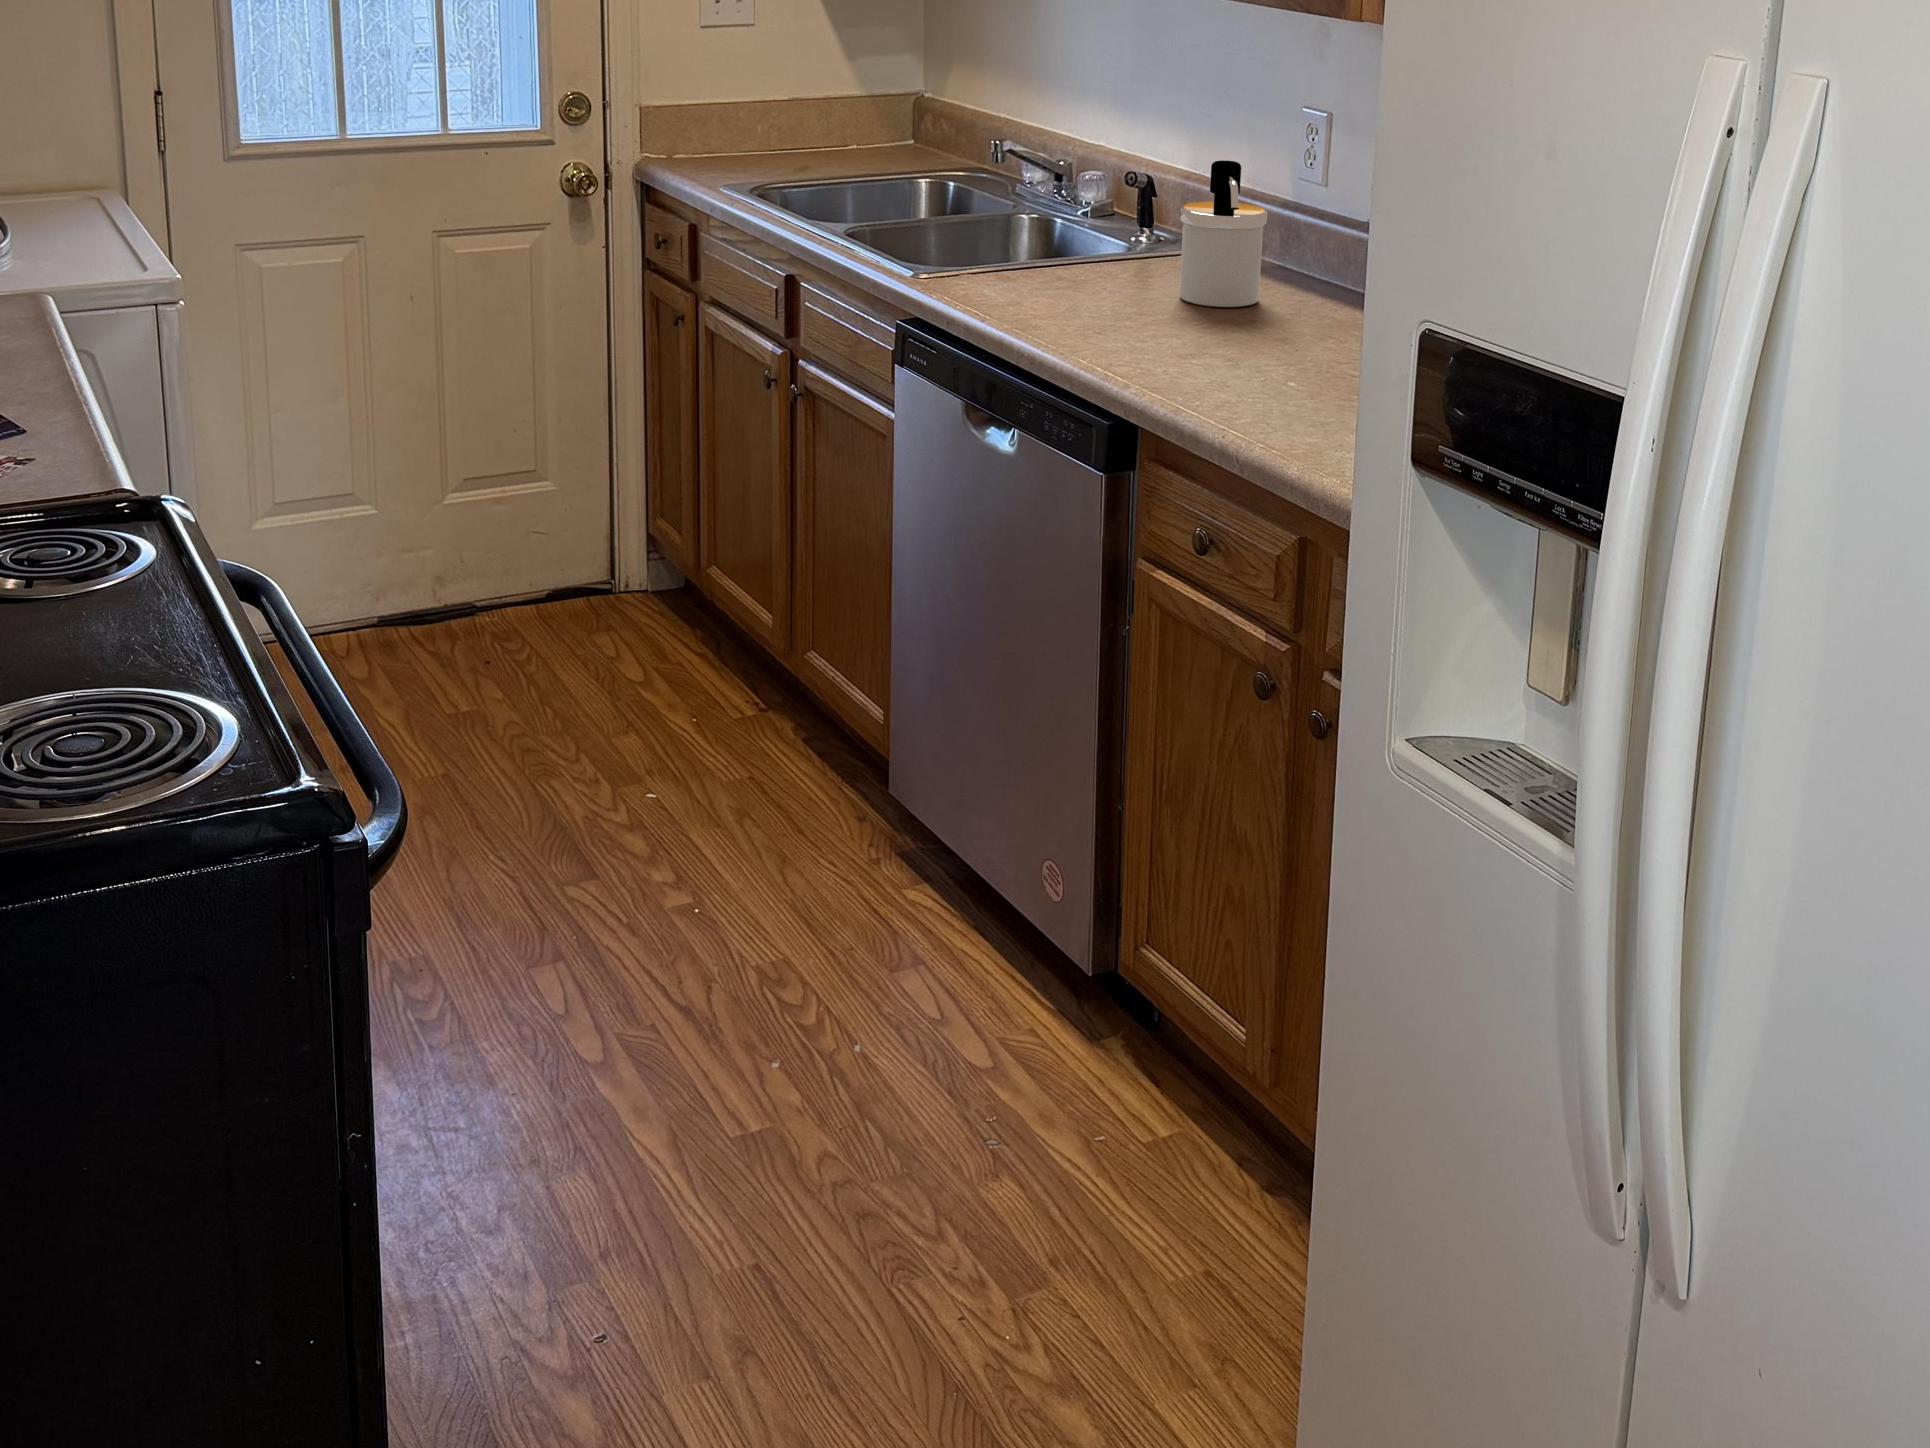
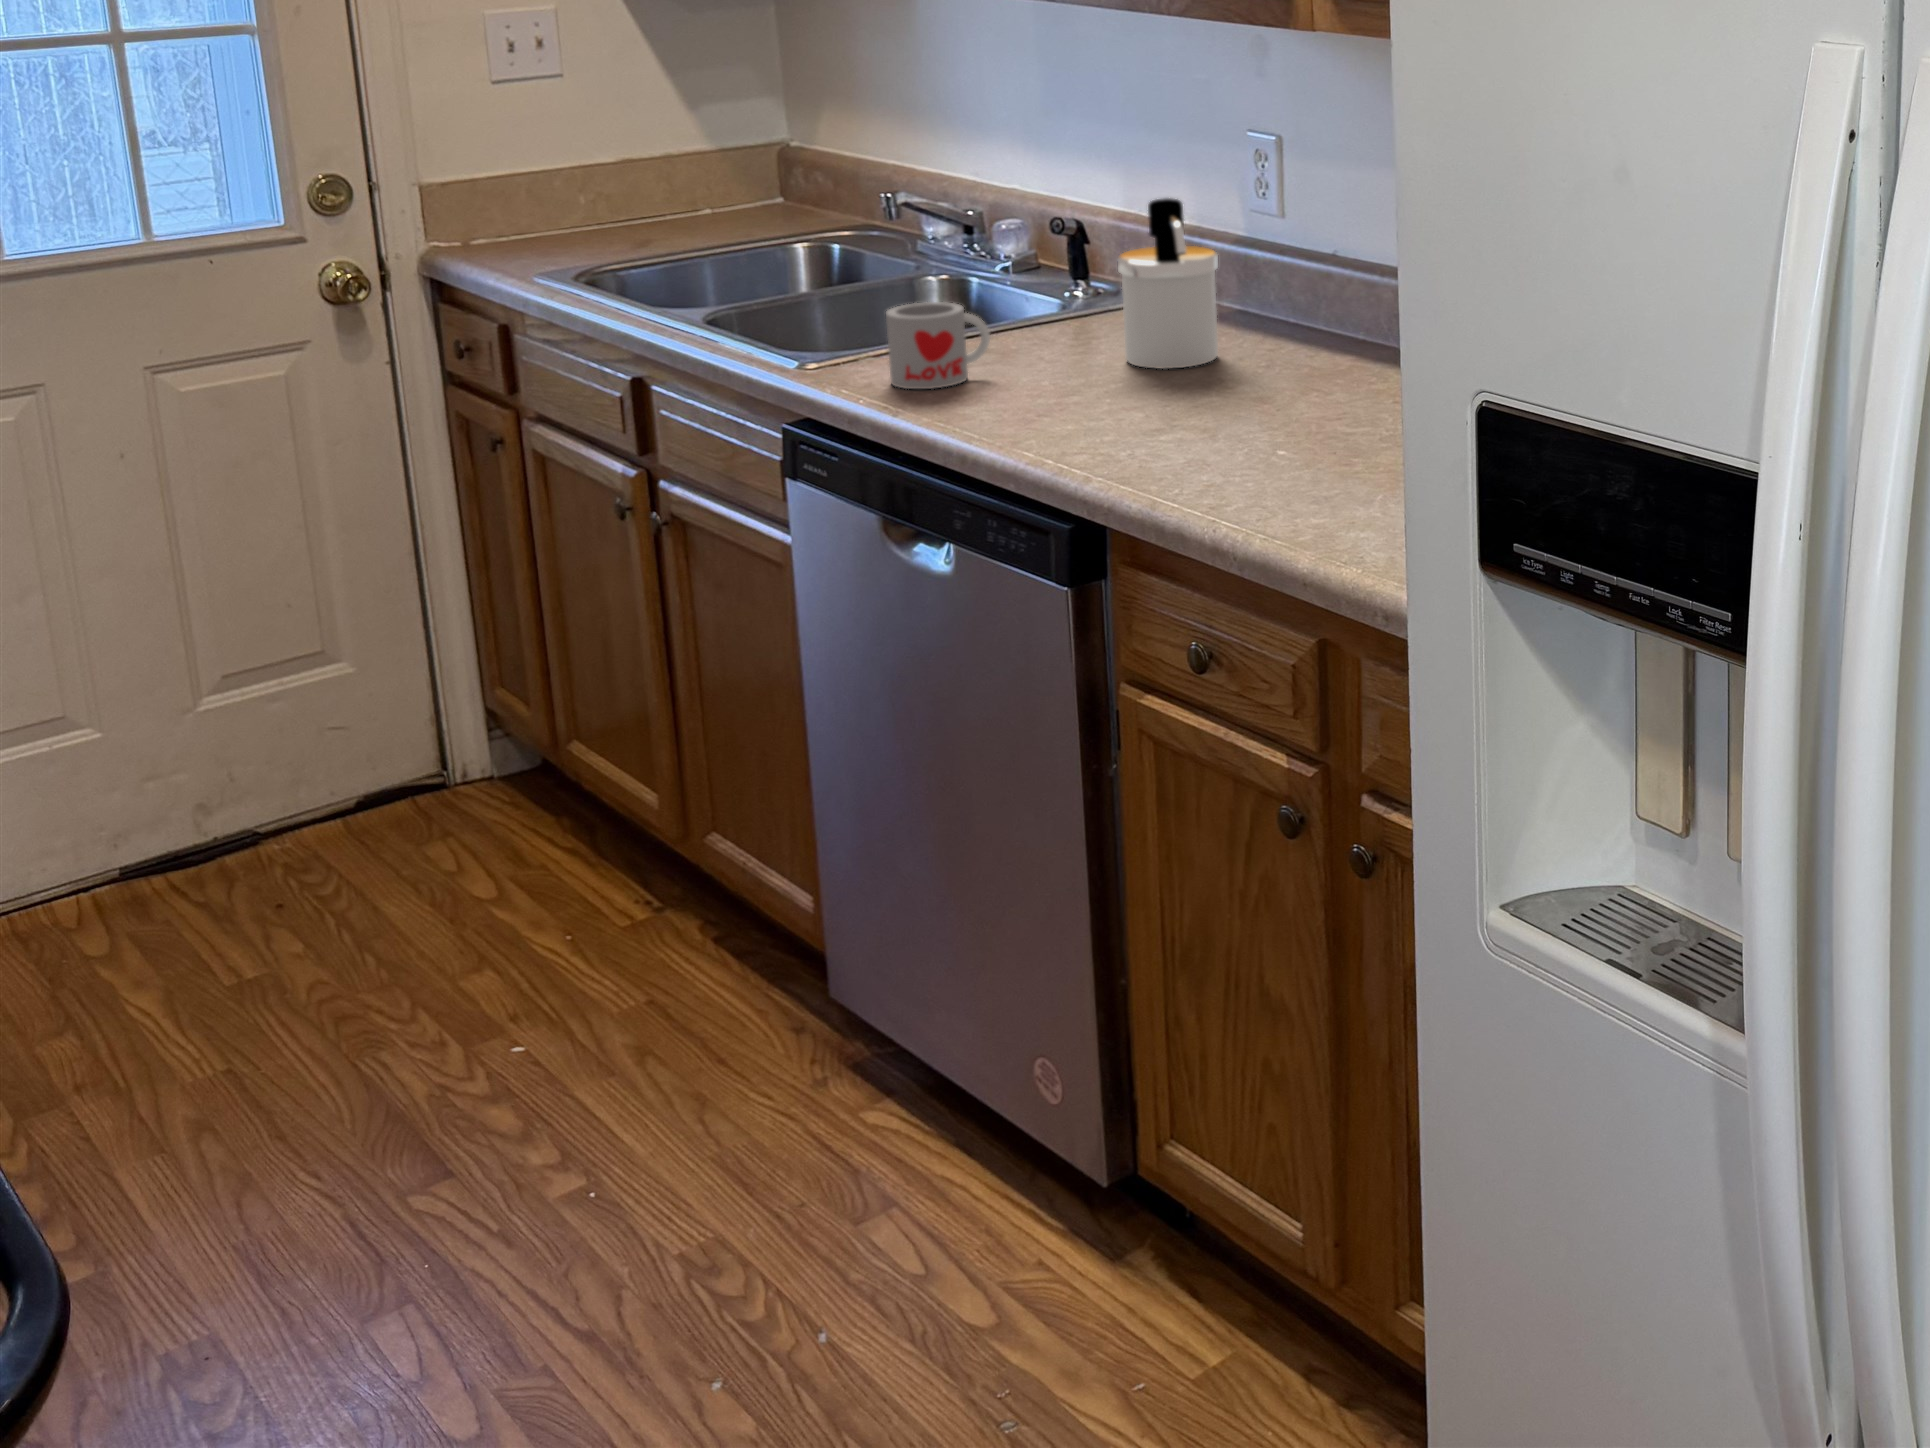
mug: none [985,231,1069,302] -> present [886,302,990,389]

